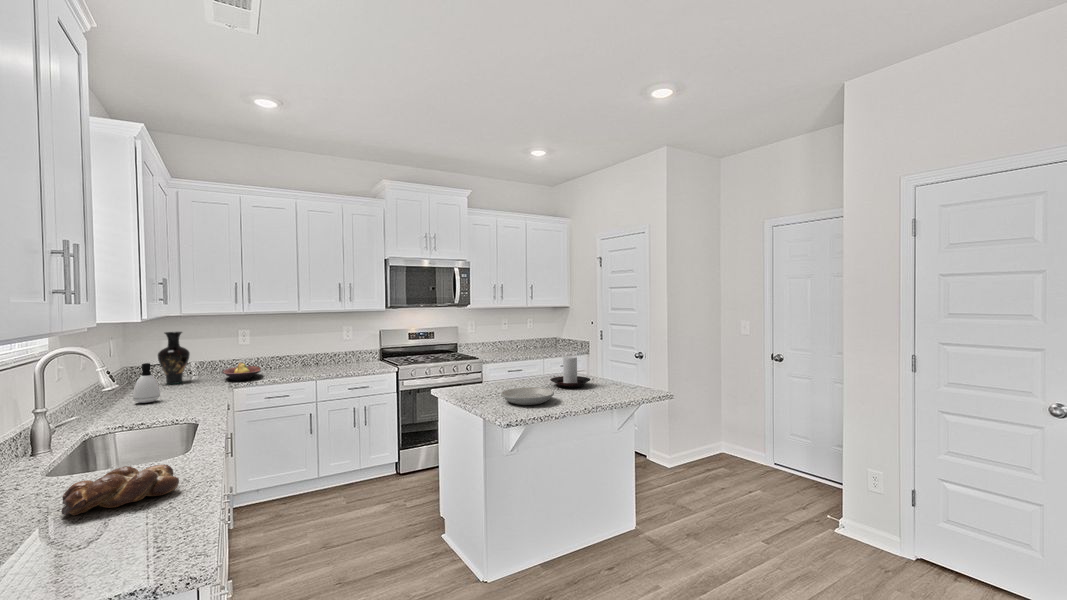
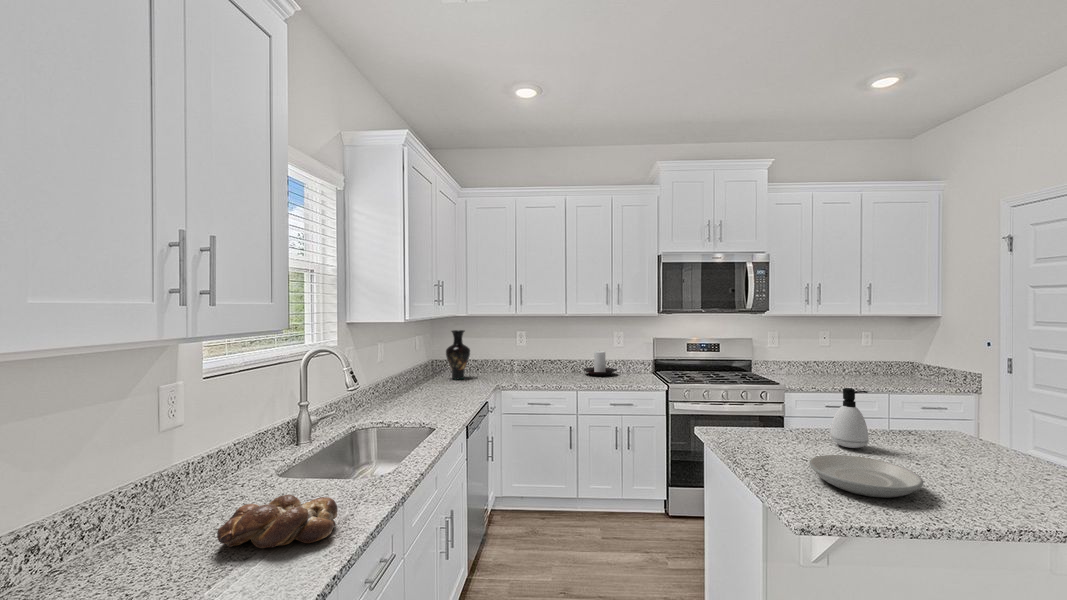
candle holder: present [550,356,590,388] -> present [584,351,616,376]
fruit bowl: present [223,362,261,381] -> none [494,364,528,383]
soap dispenser: present [133,363,160,403] -> present [831,388,869,448]

